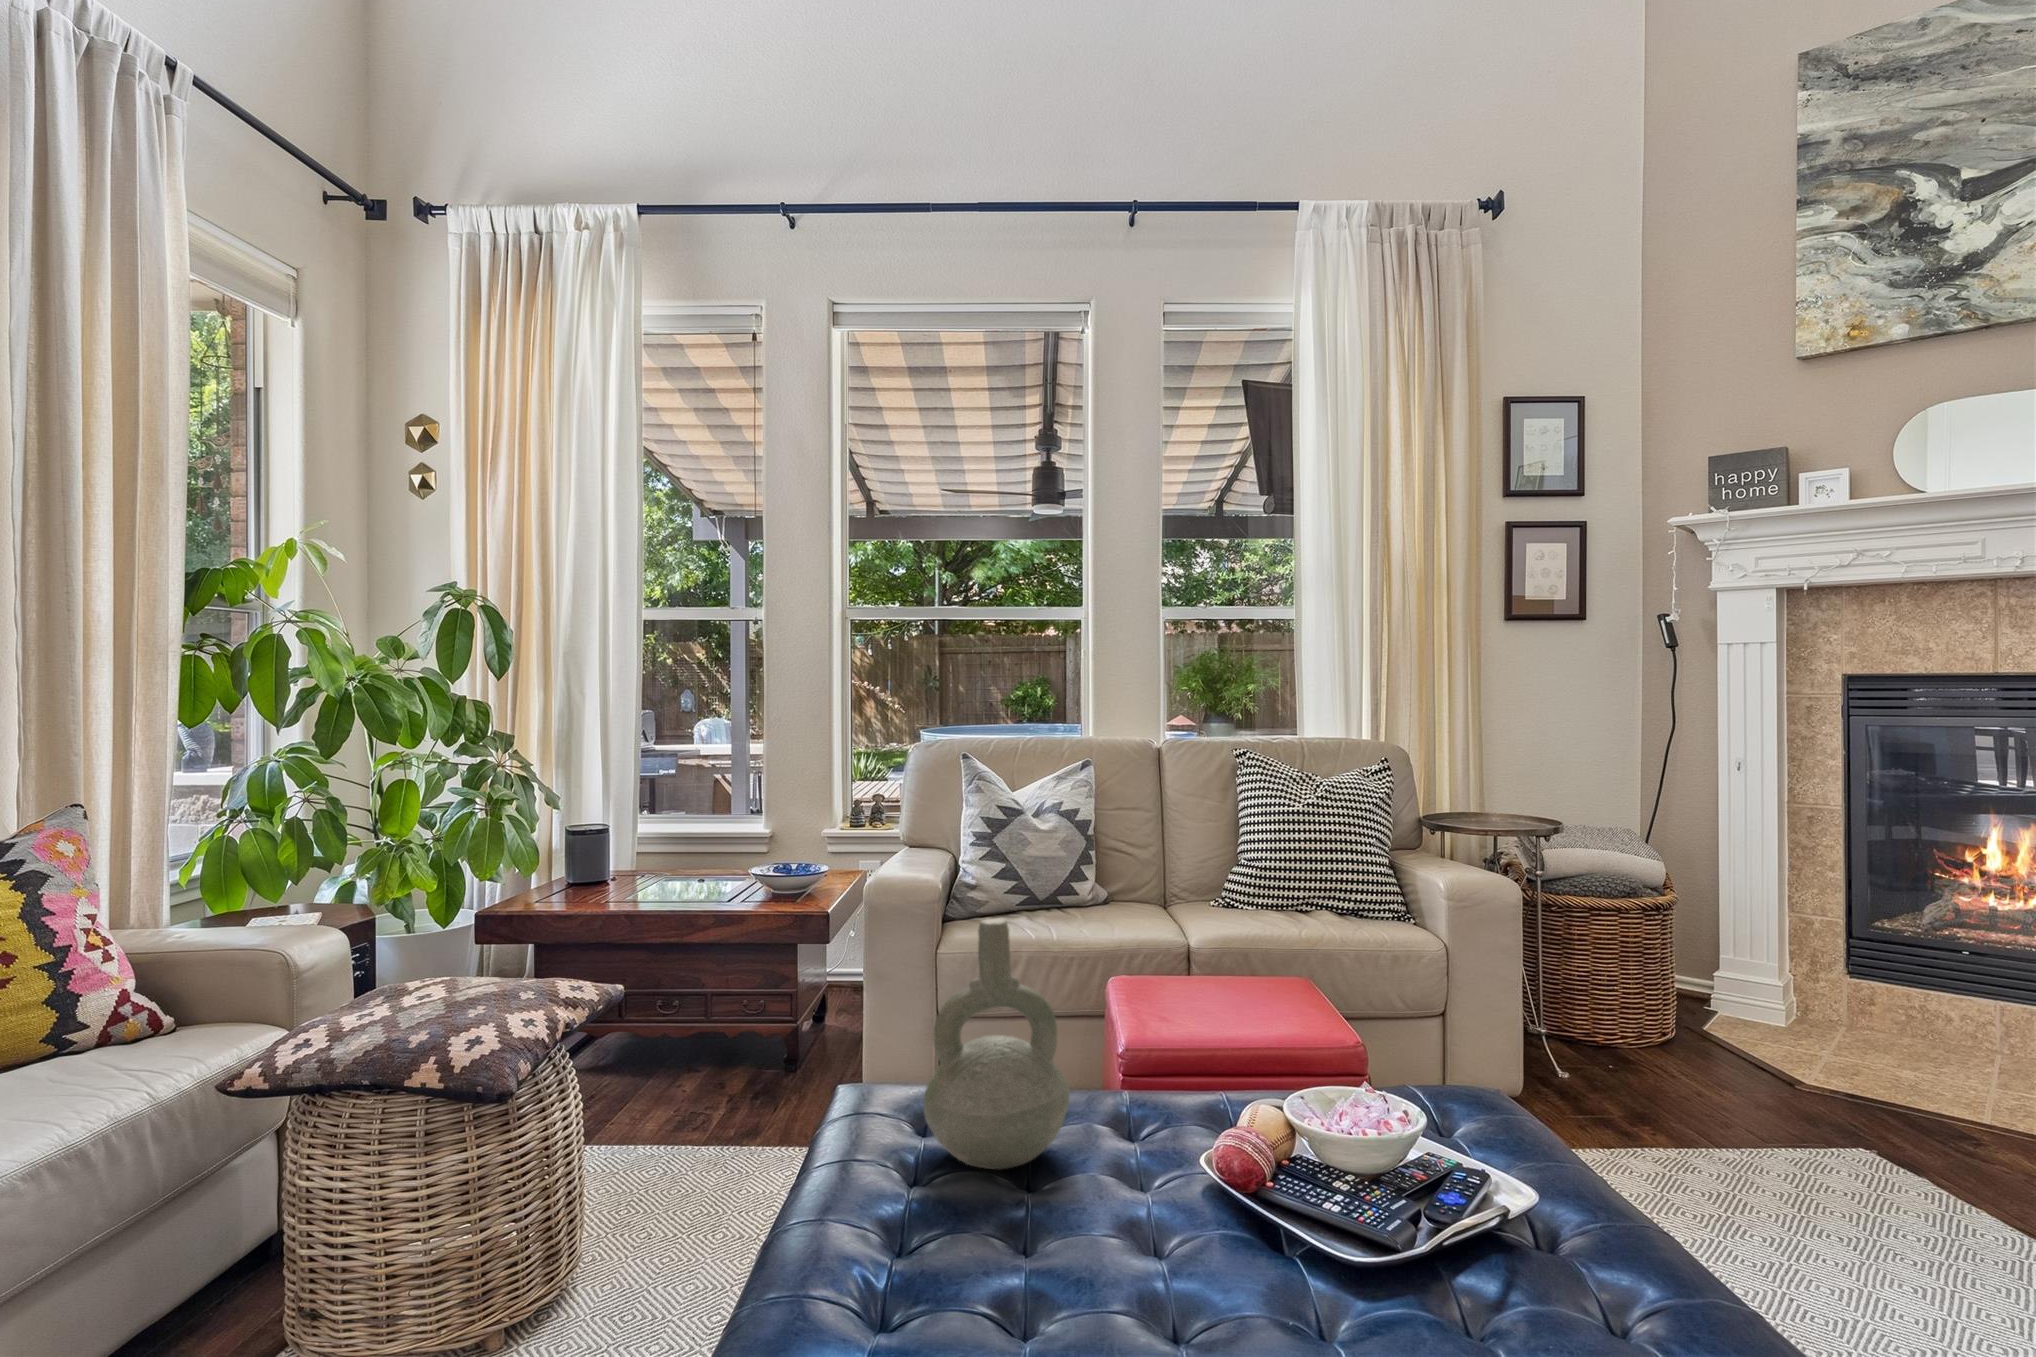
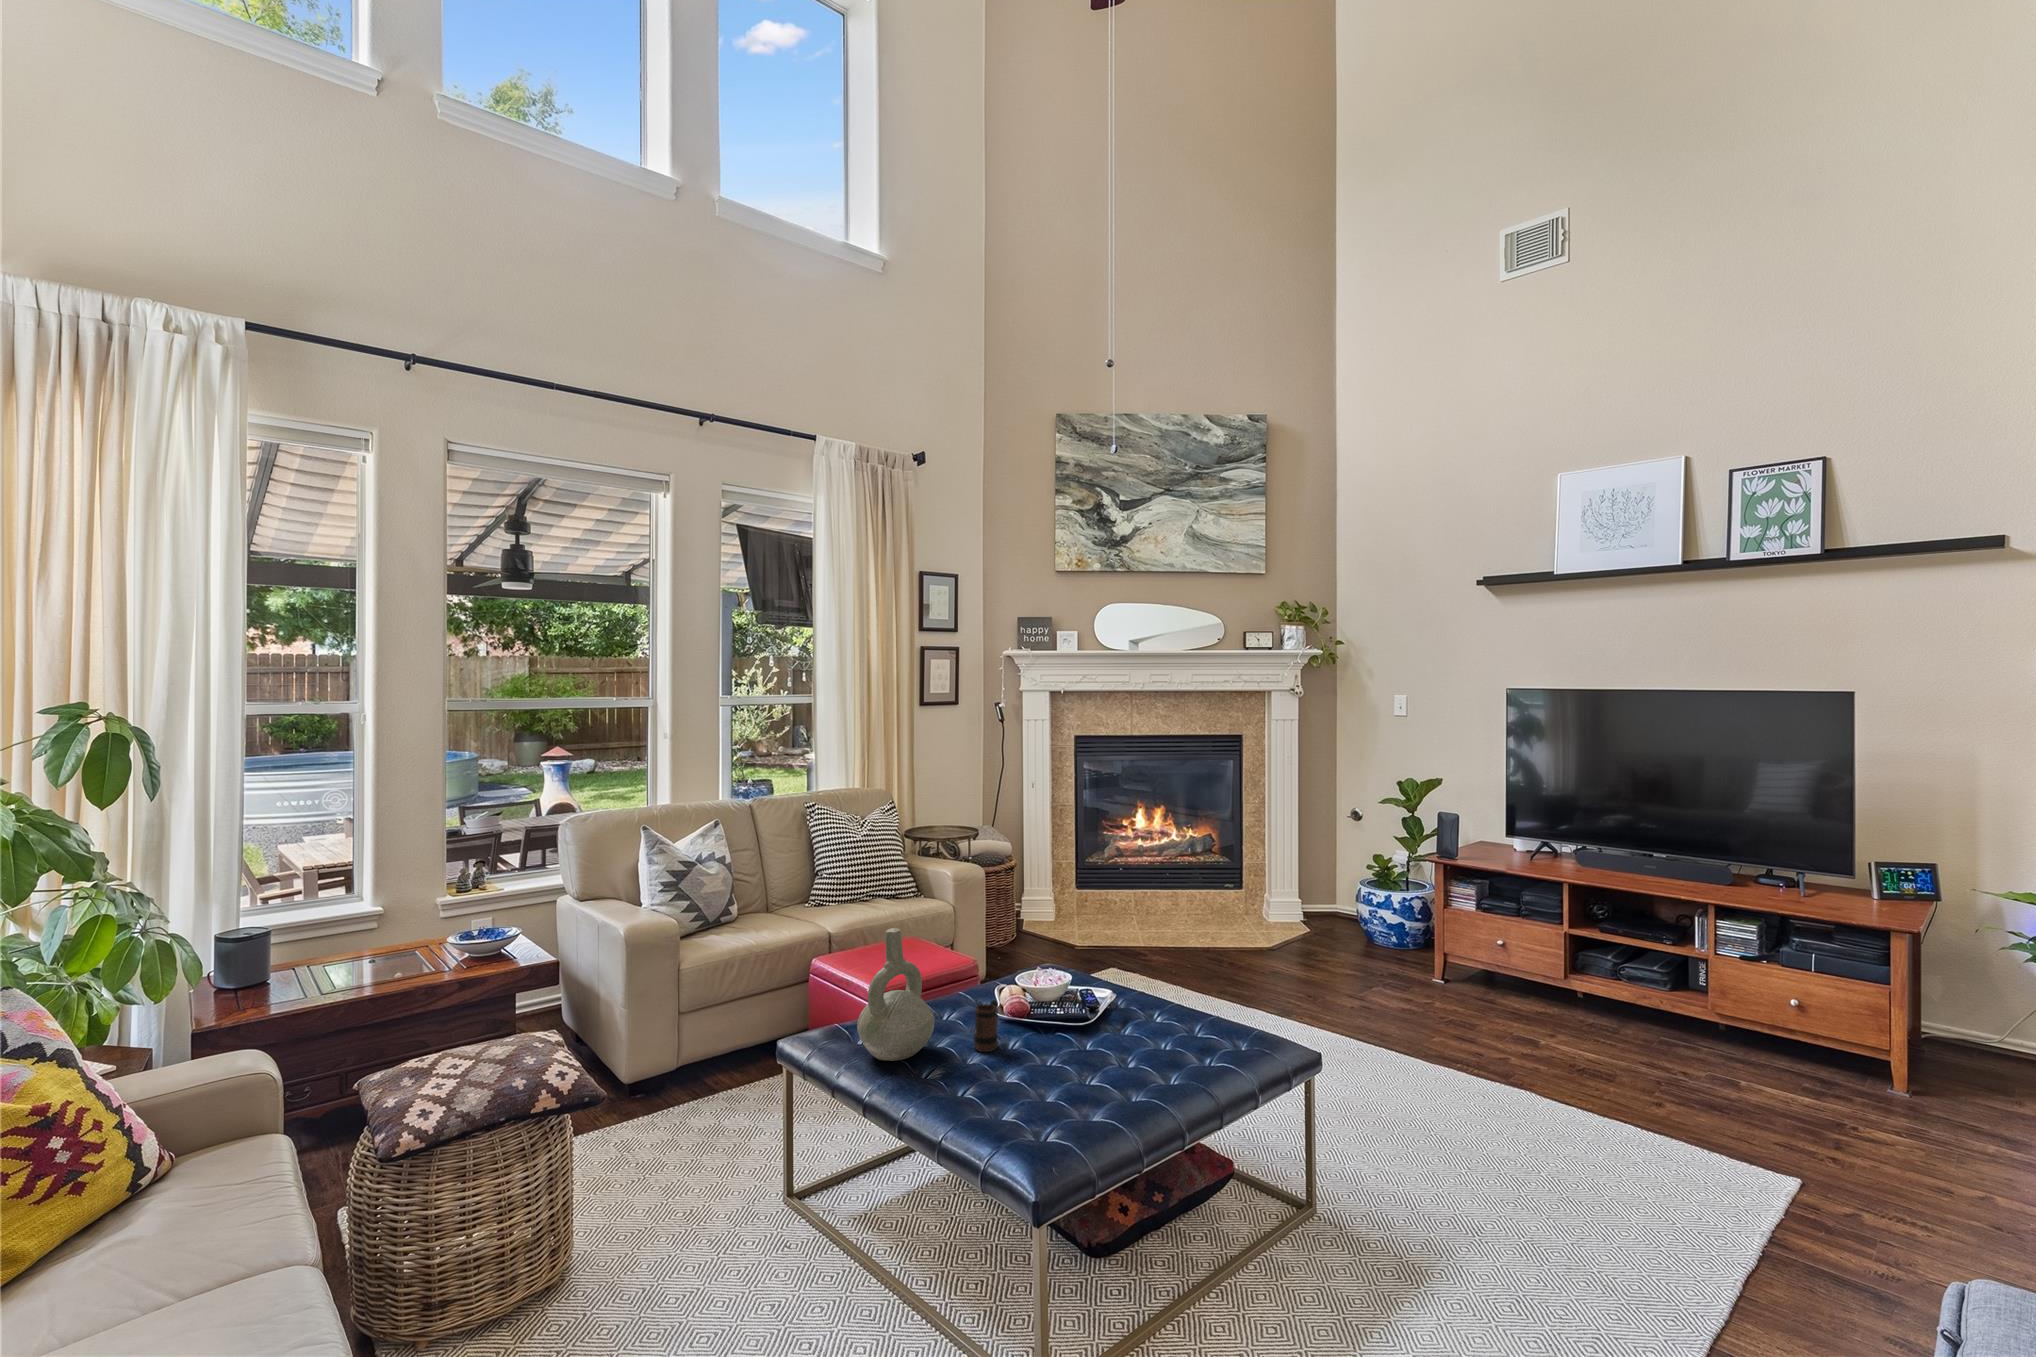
mug: none [1116,1108,1187,1215] -> present [973,1000,998,1052]

